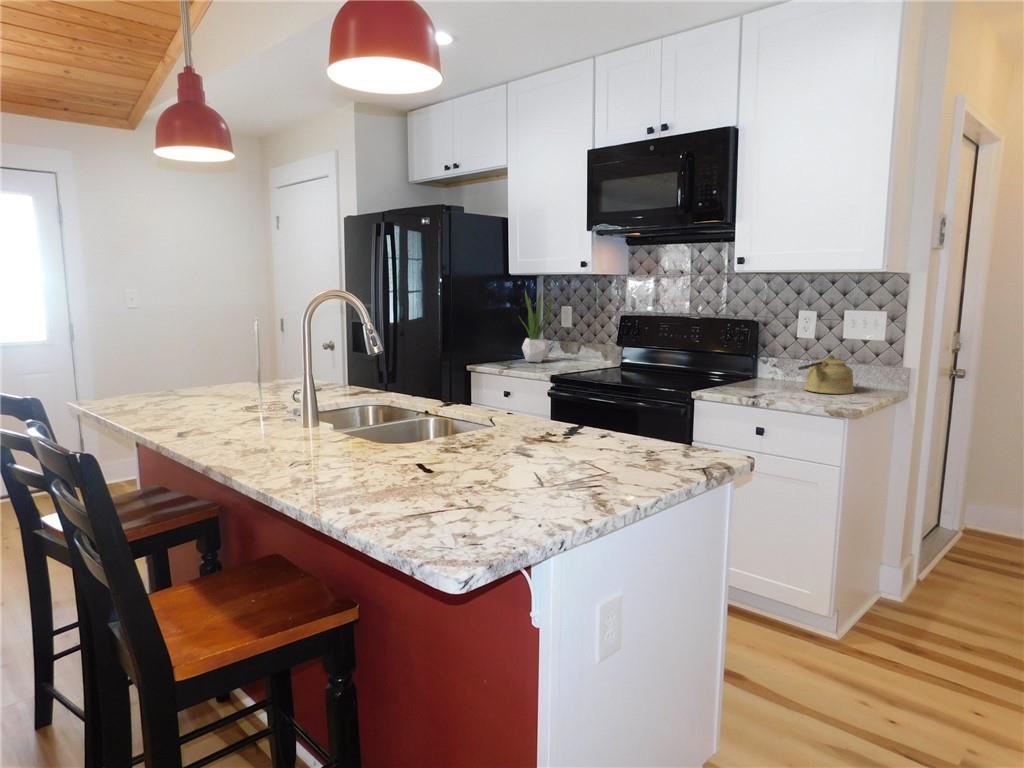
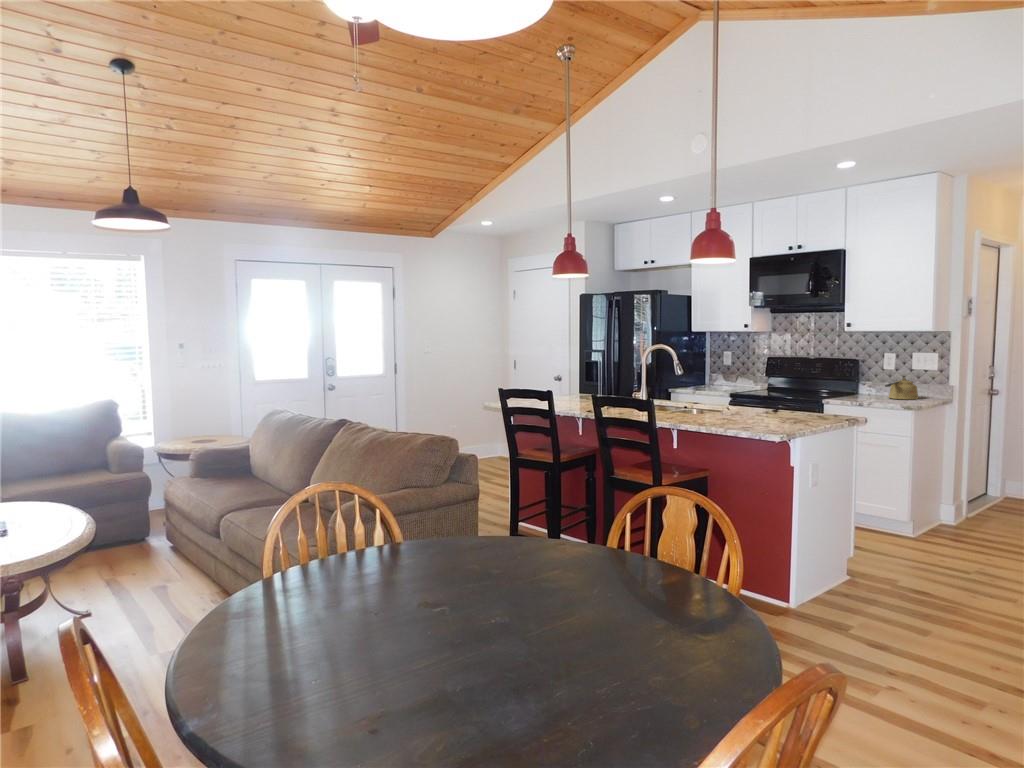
potted plant: present [521,291,552,363] -> none [699,341,721,387]

